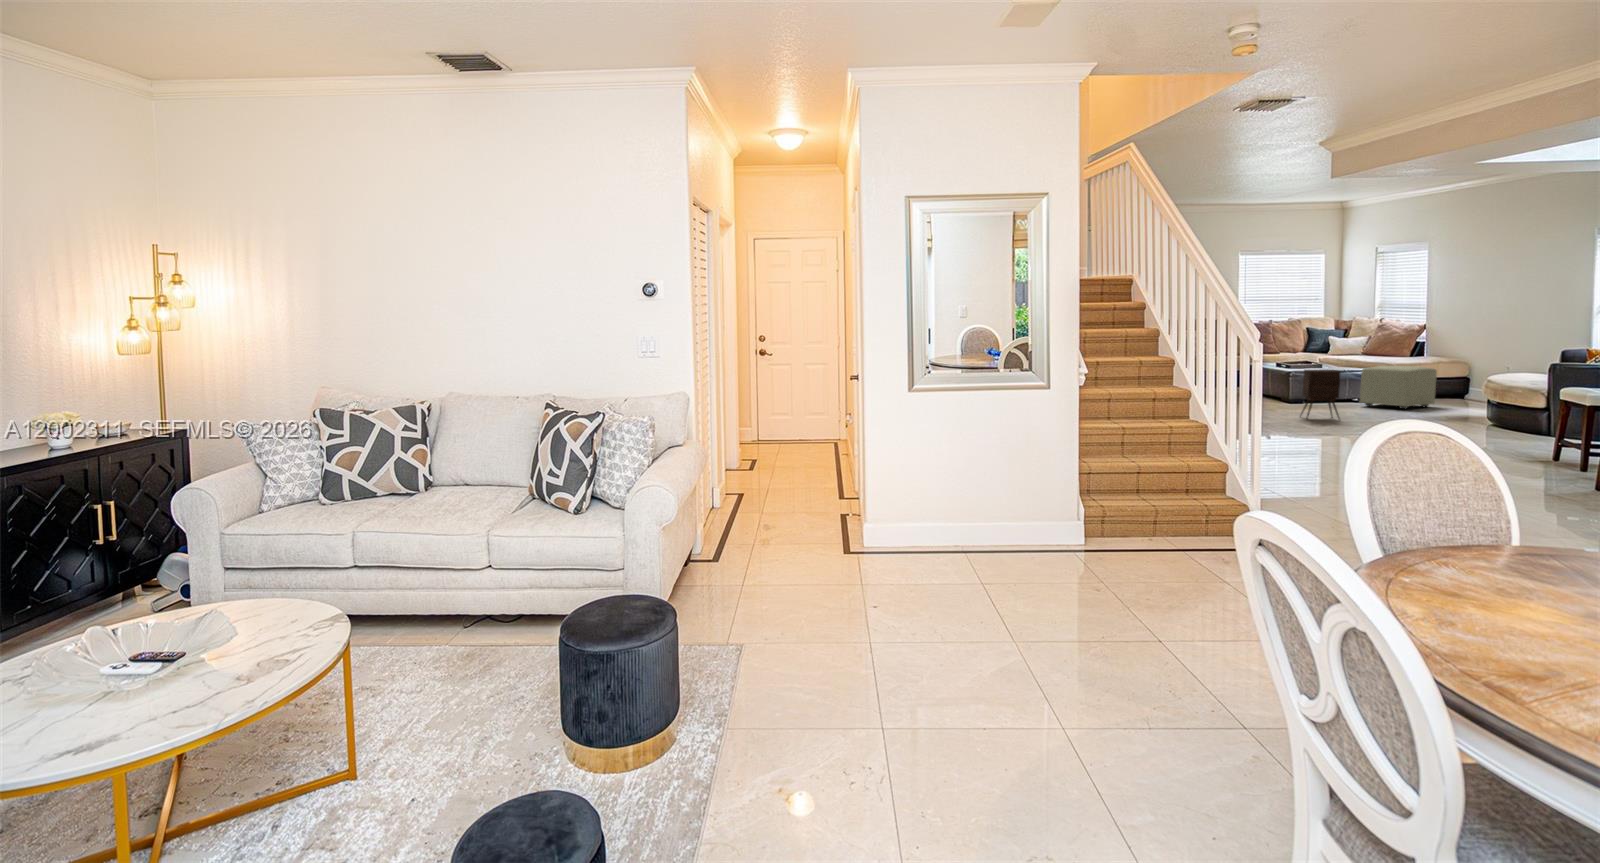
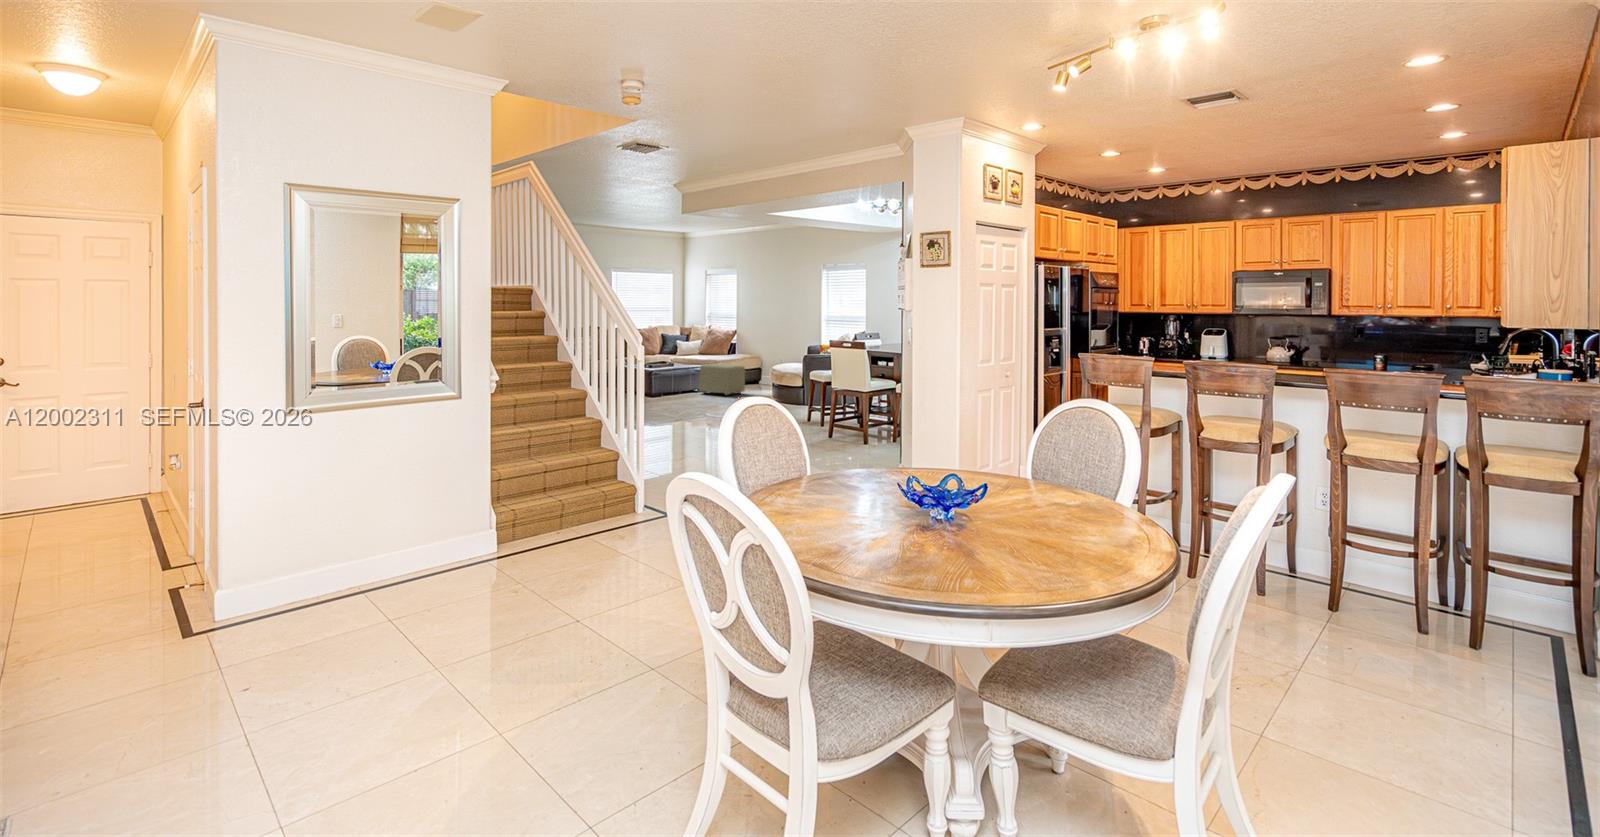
side table: present [1300,370,1340,419] -> none [661,367,689,406]

